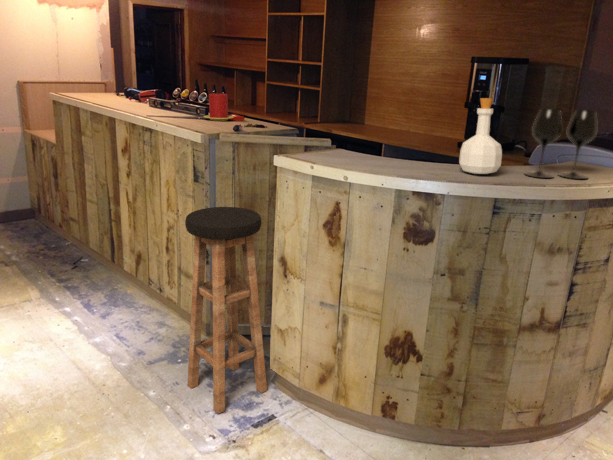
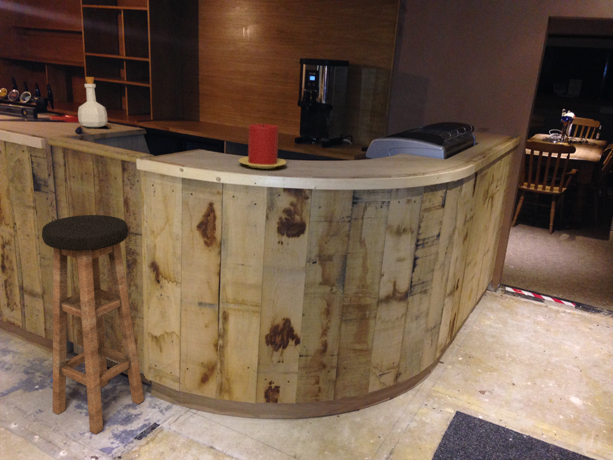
candle: present [204,93,234,121] -> present [239,124,286,169]
bottle: present [459,98,502,174] -> present [78,77,107,127]
wine glass: present [525,109,597,179] -> none [372,111,425,171]

